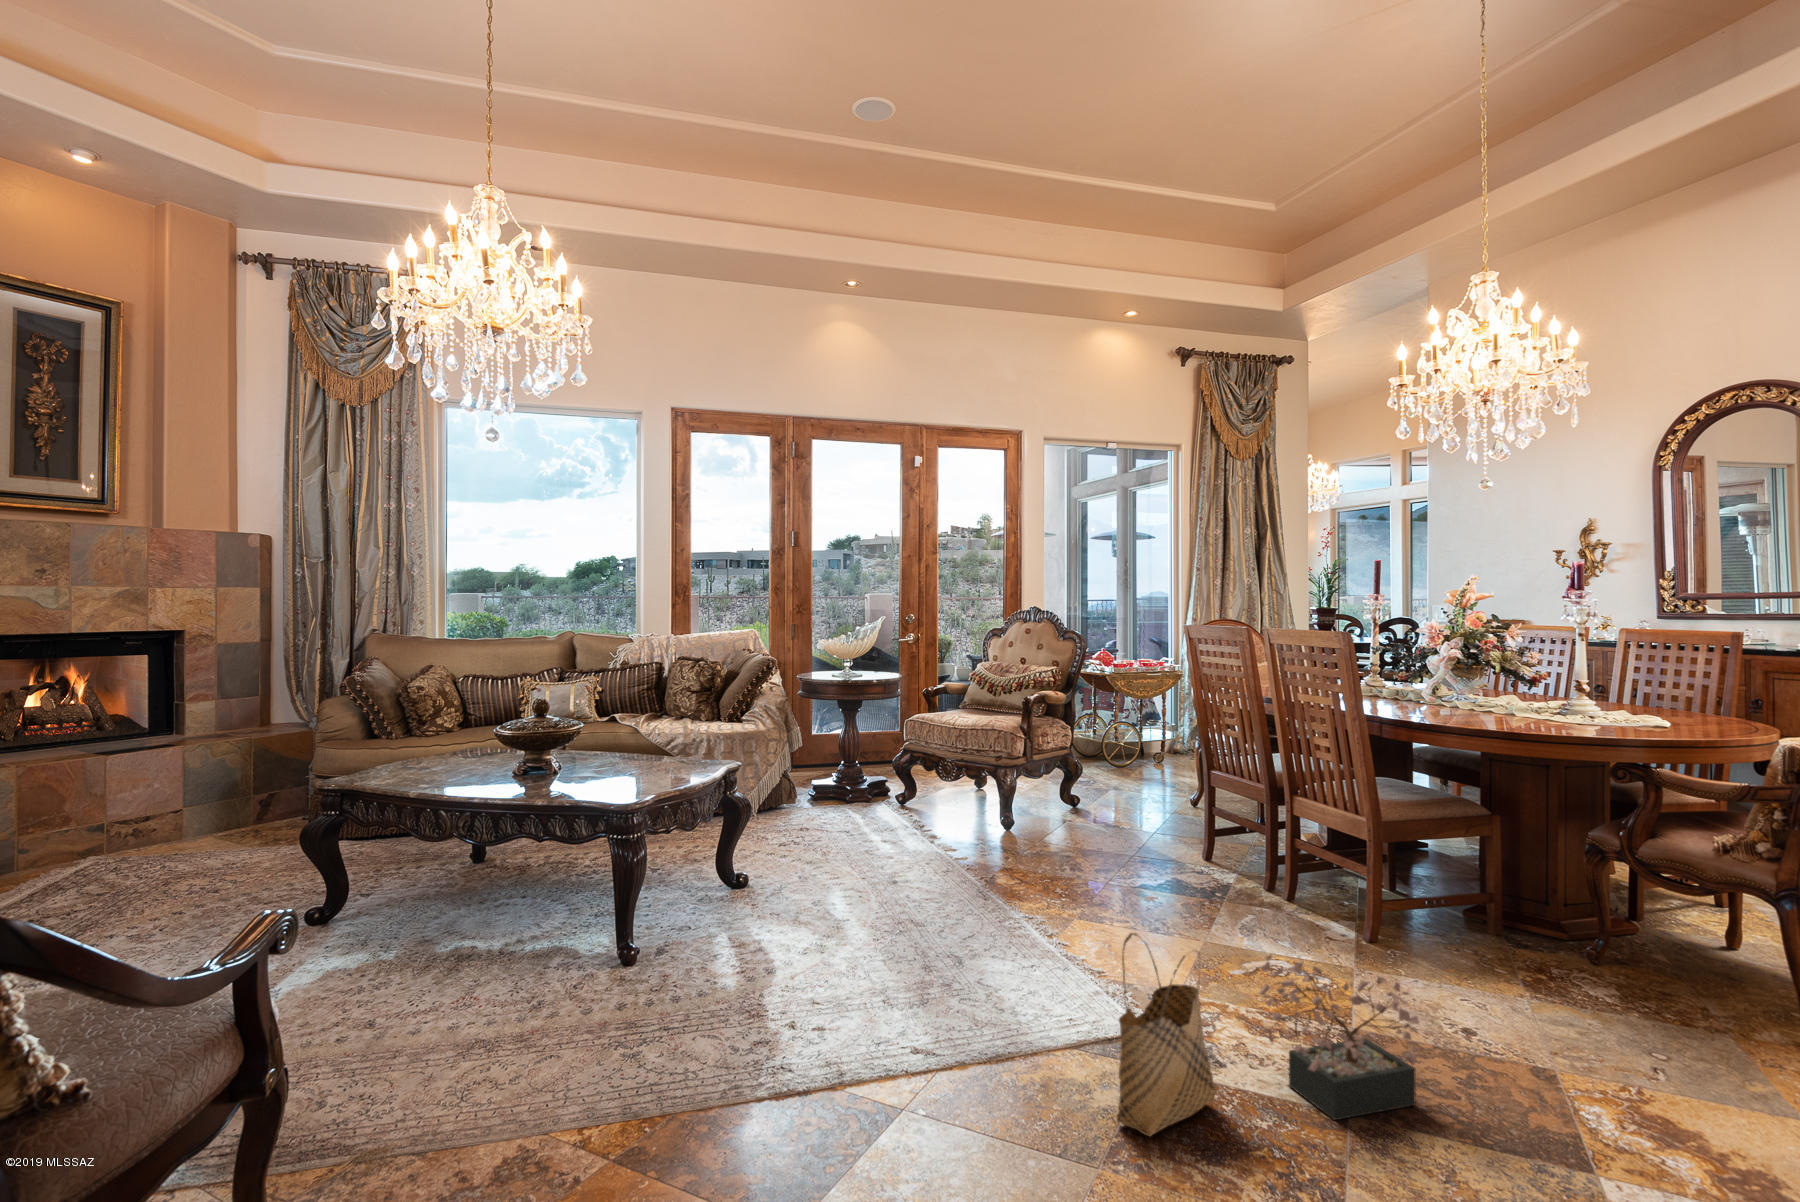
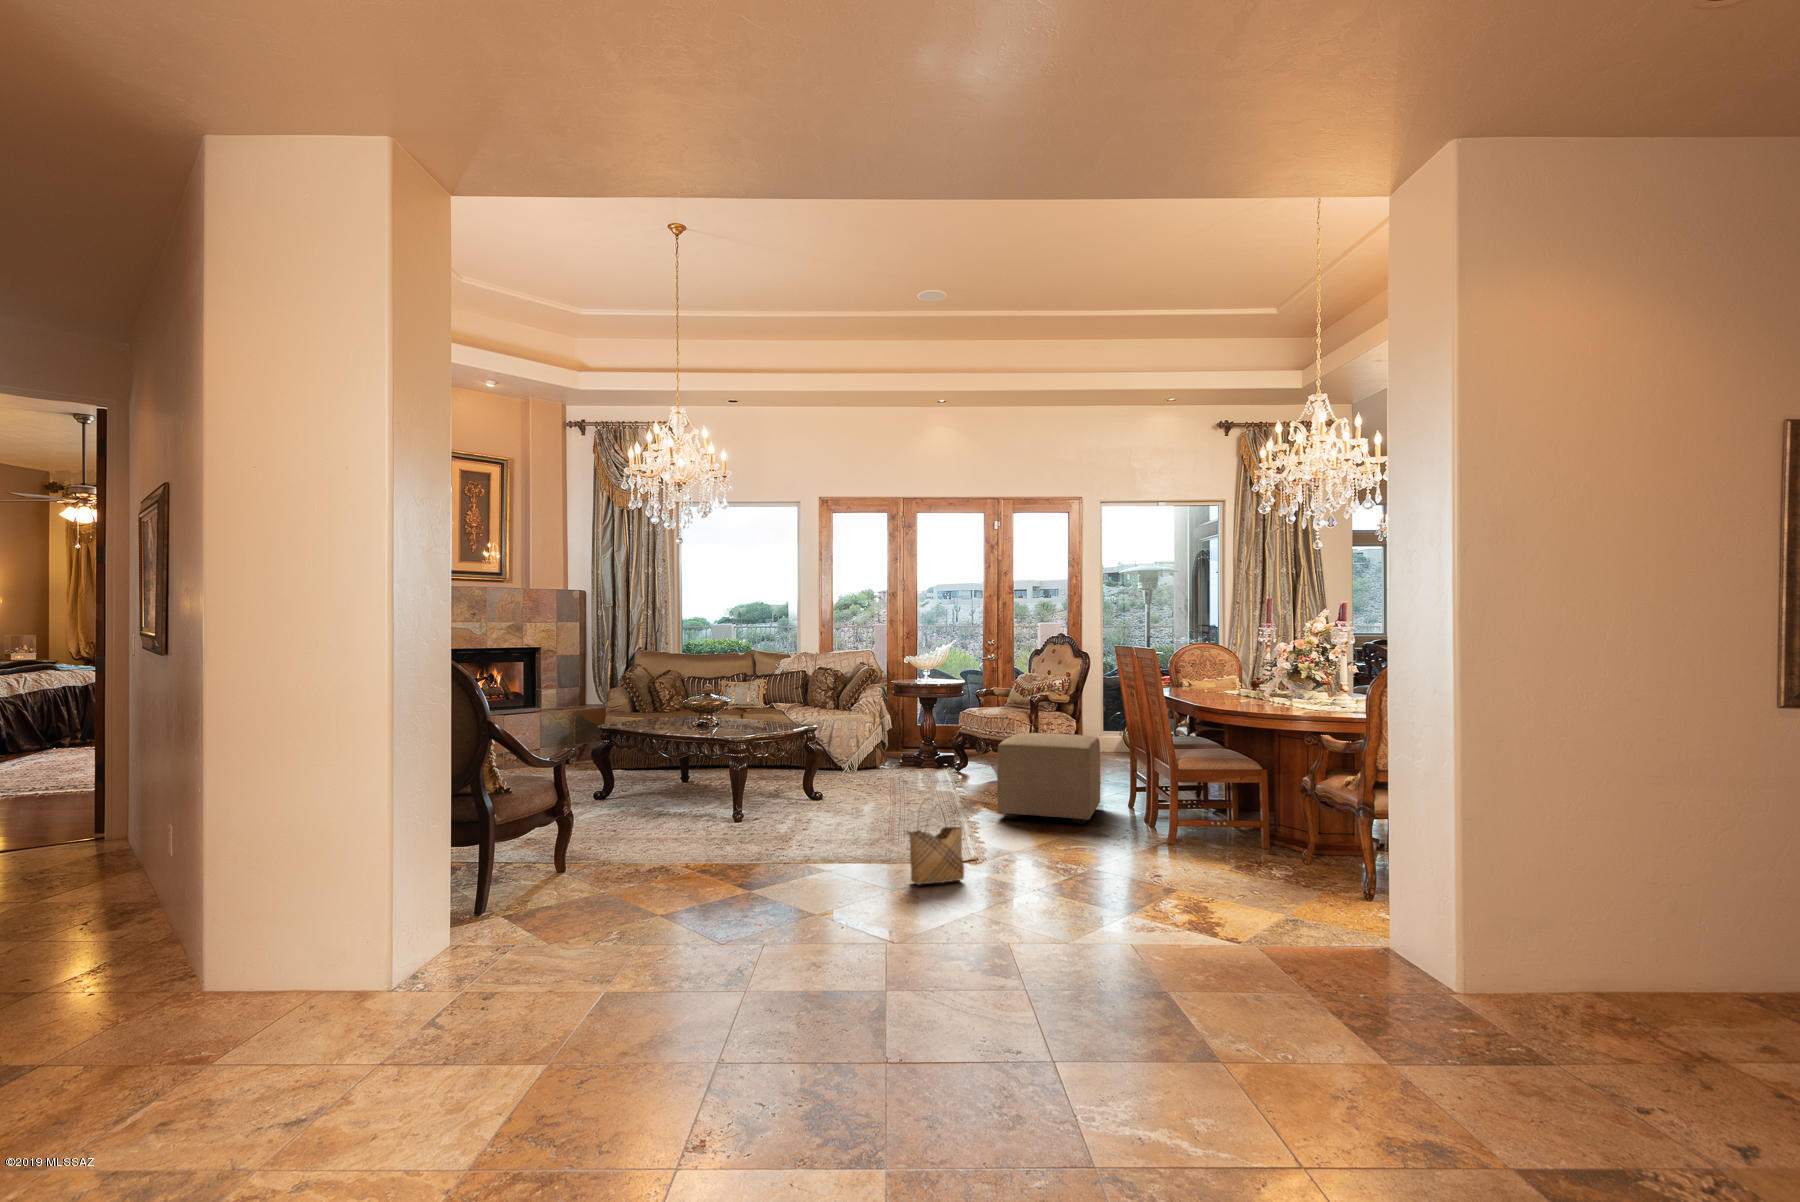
ottoman: none [1044,756,1211,901] -> present [997,733,1101,824]
decorative plant: present [1259,955,1419,1120] -> none [989,815,1075,891]

